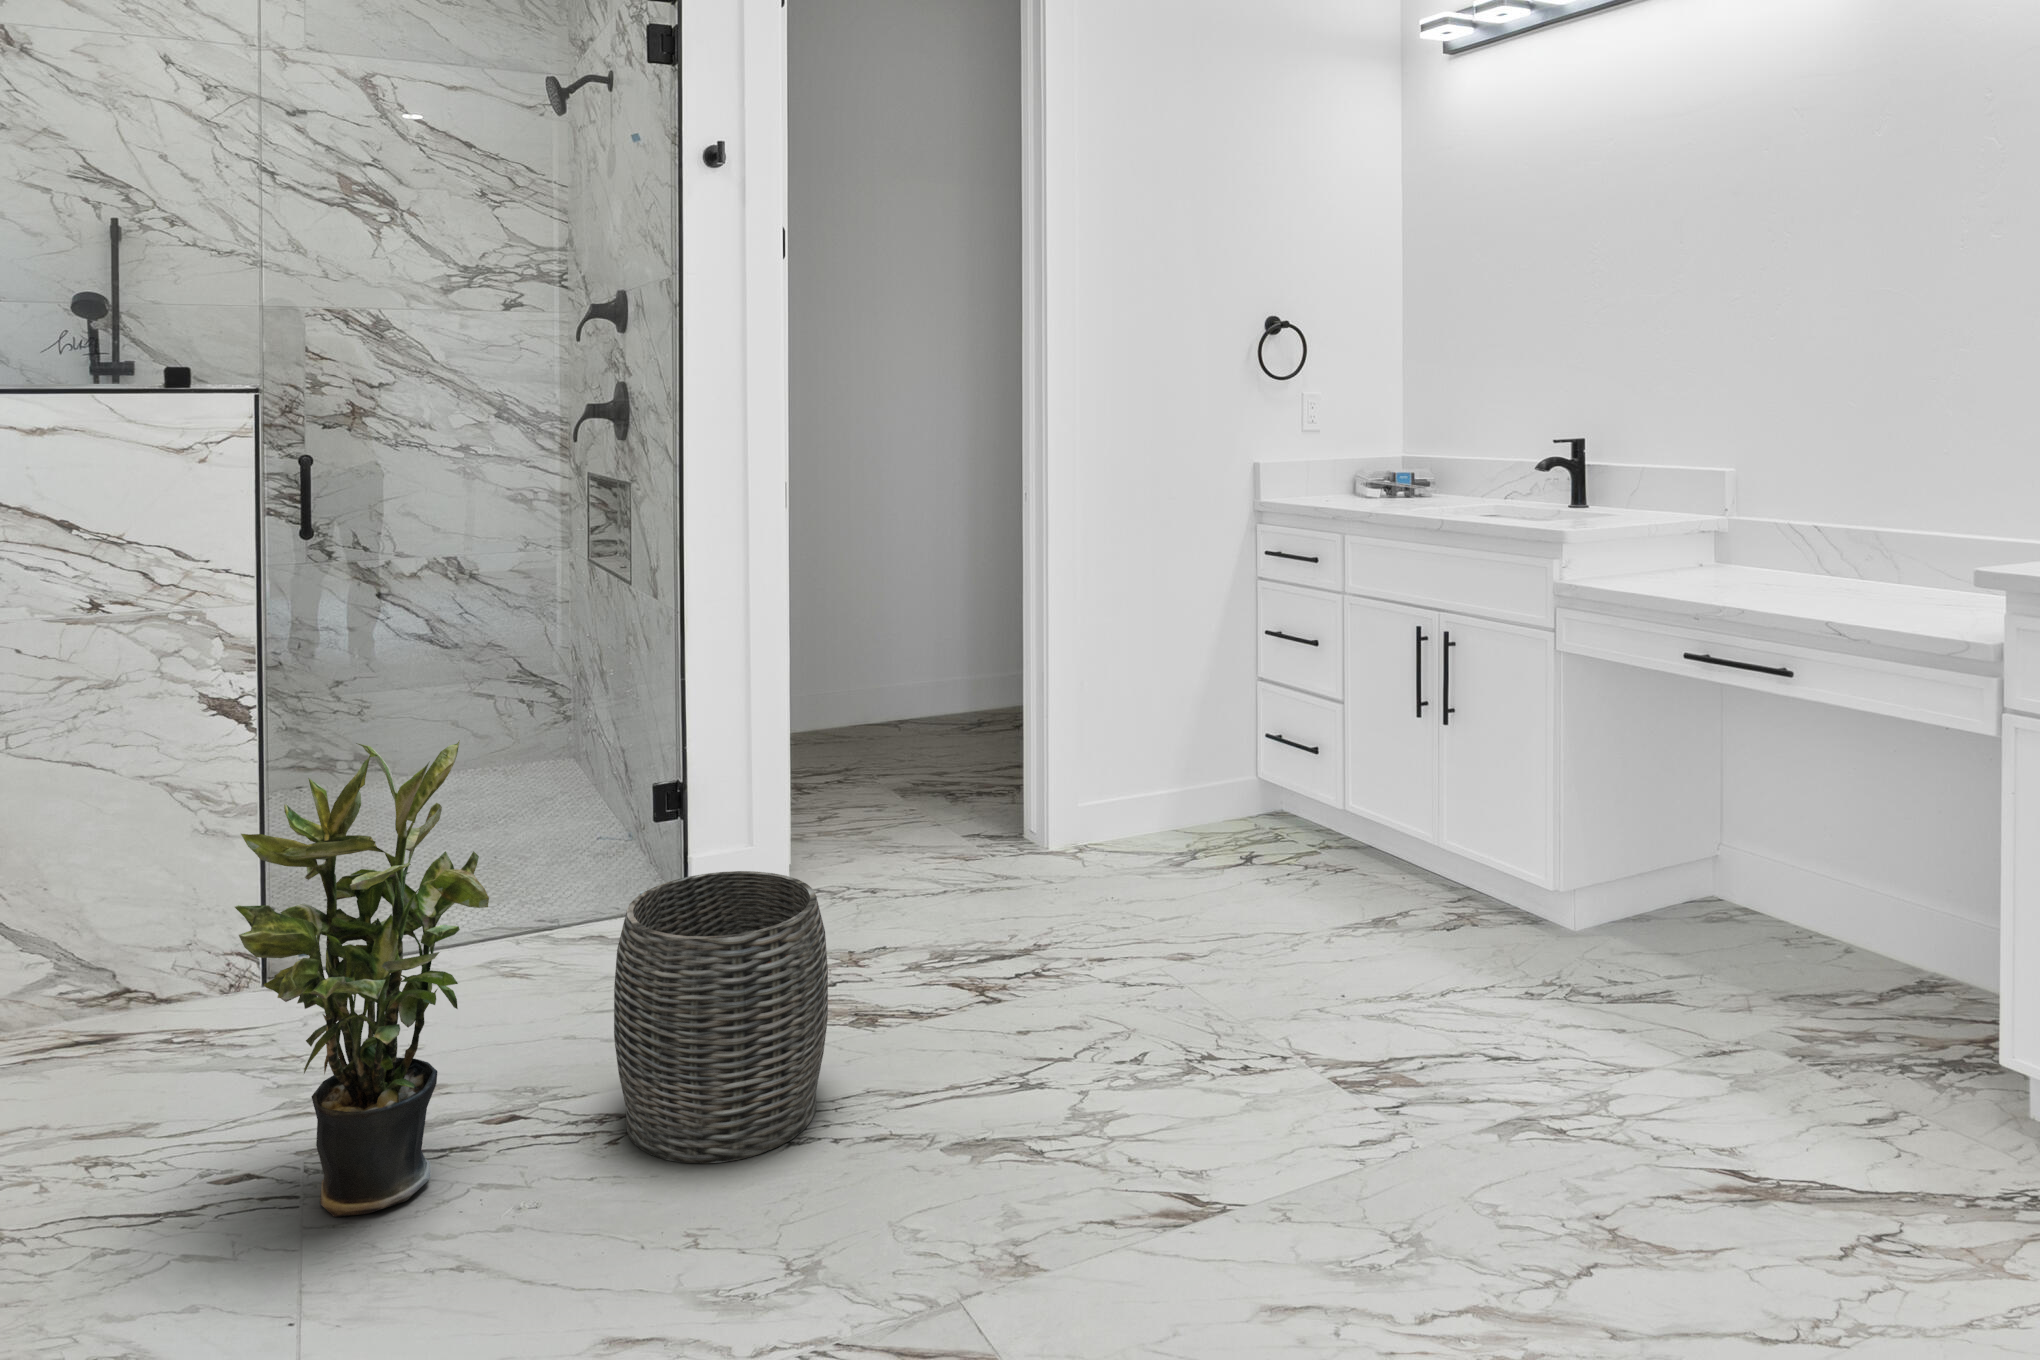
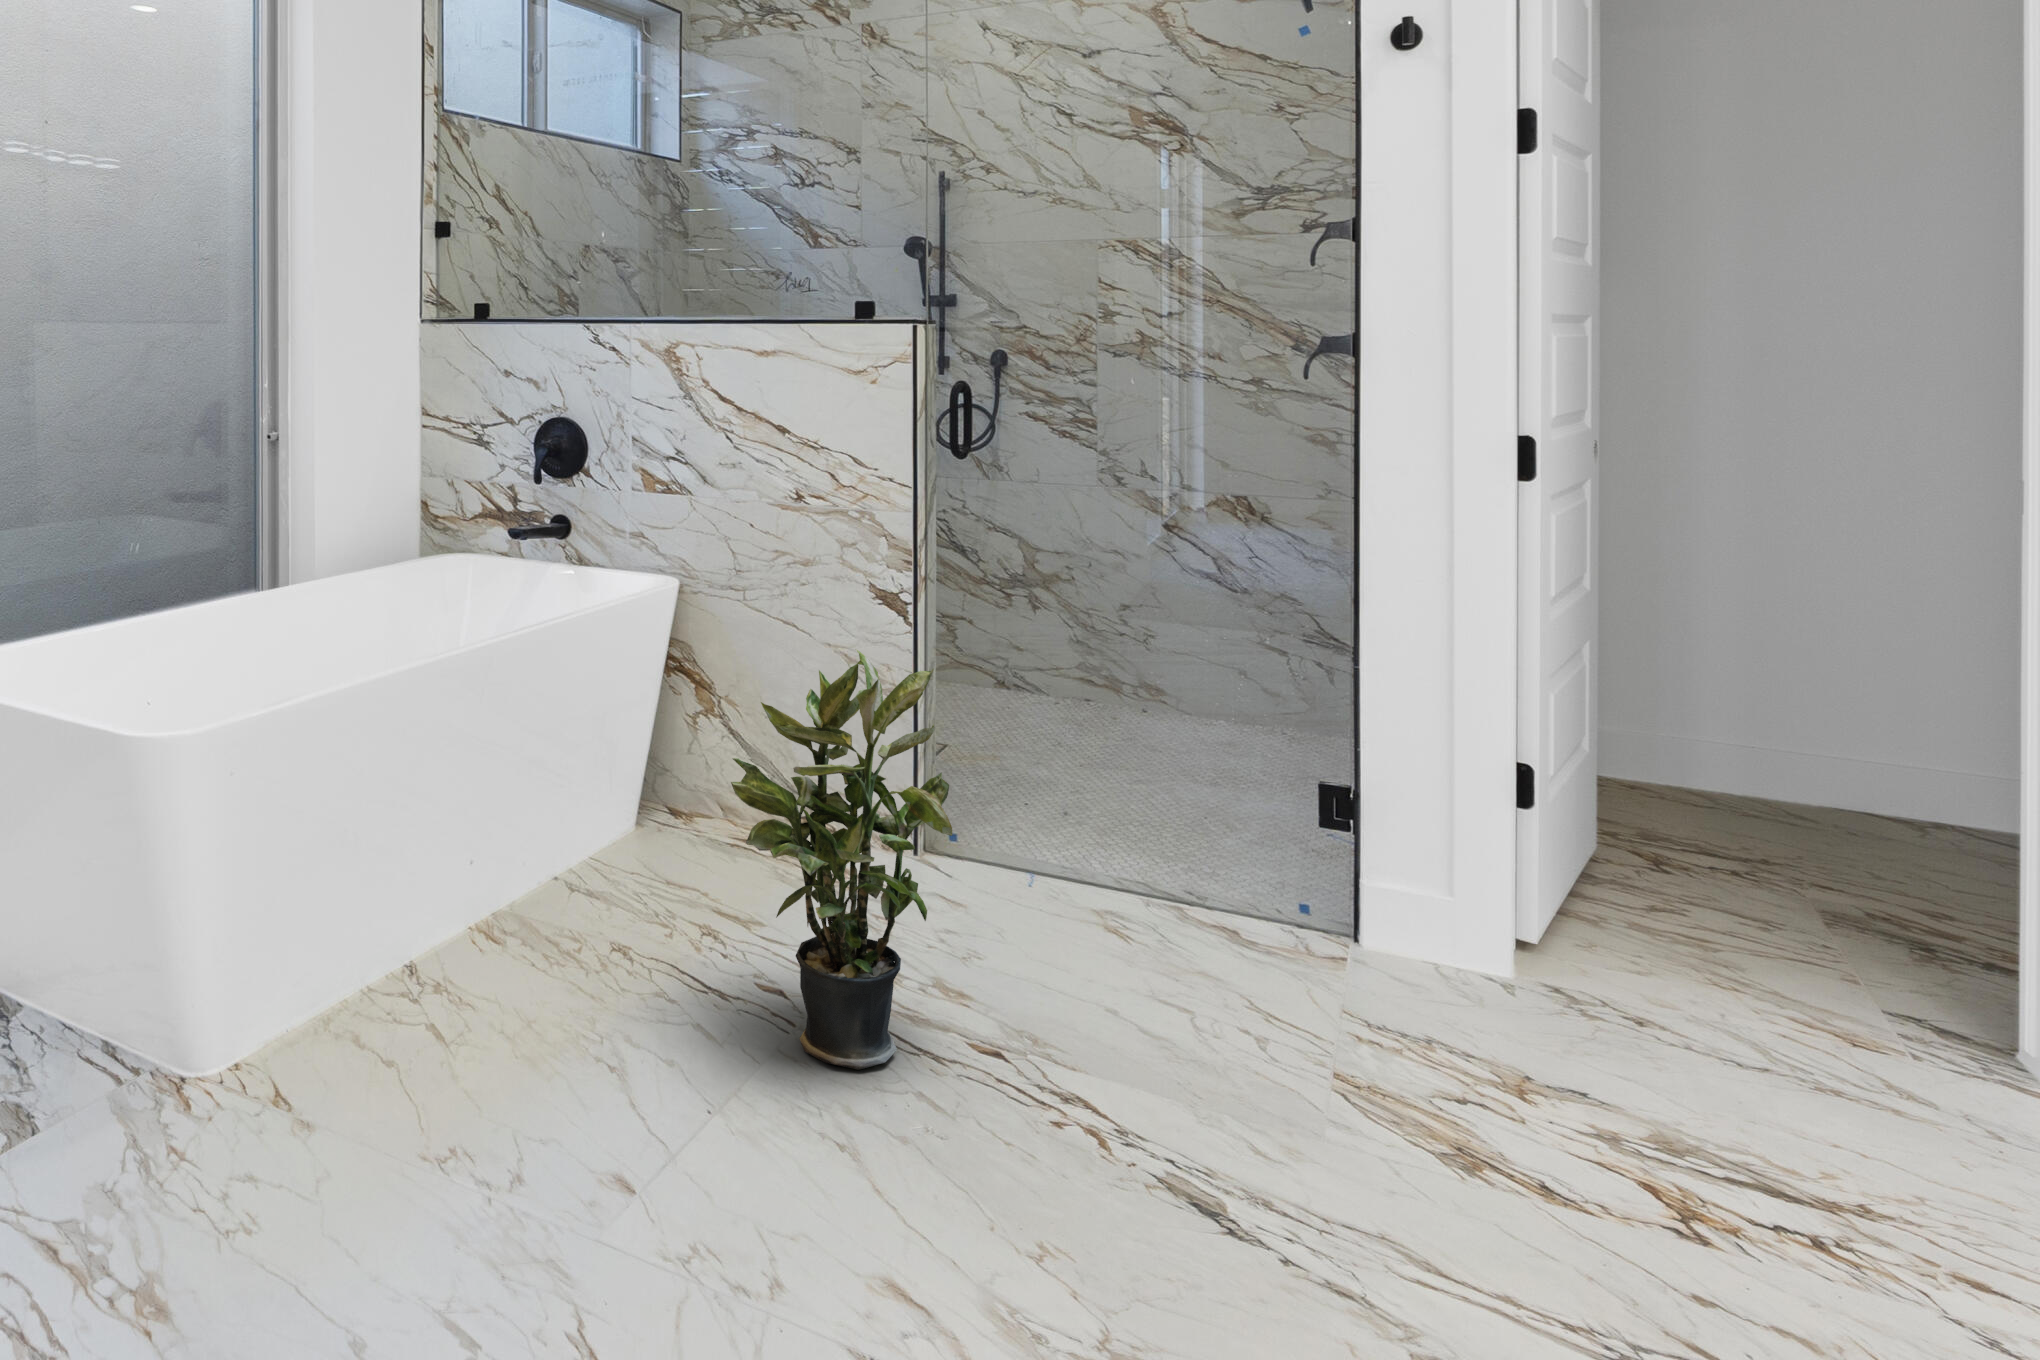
woven basket: present [614,871,828,1164] -> none [1065,882,1328,1226]

